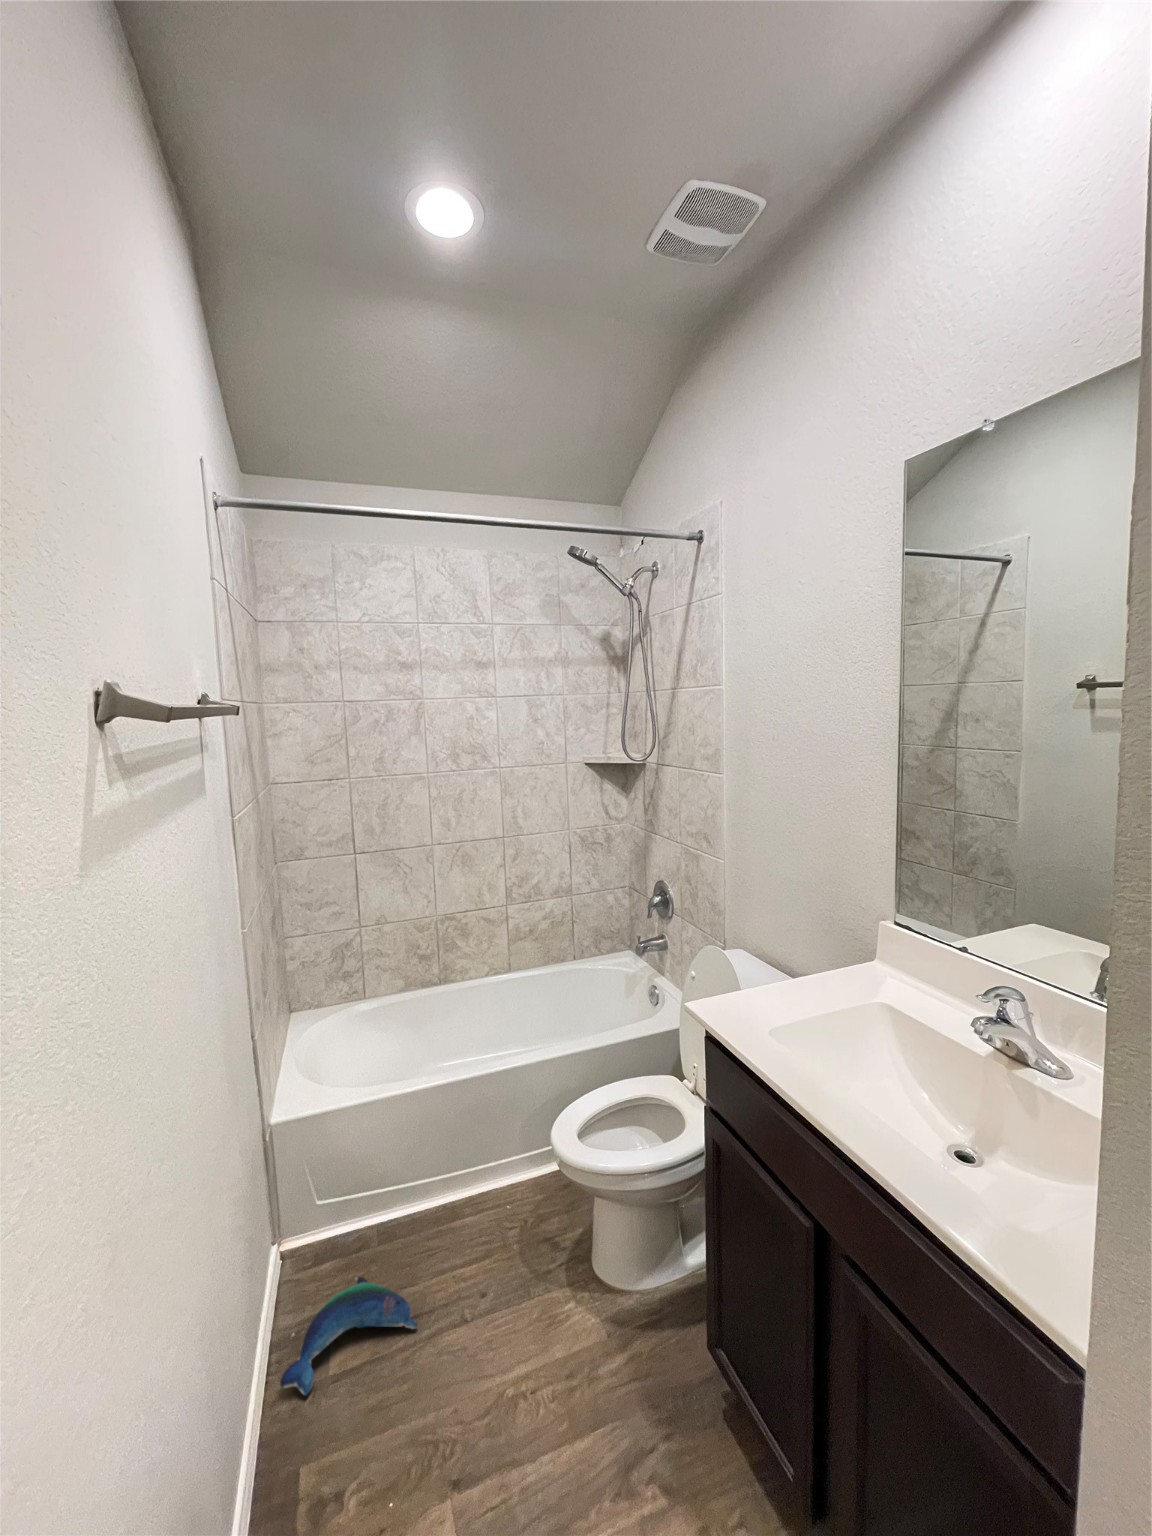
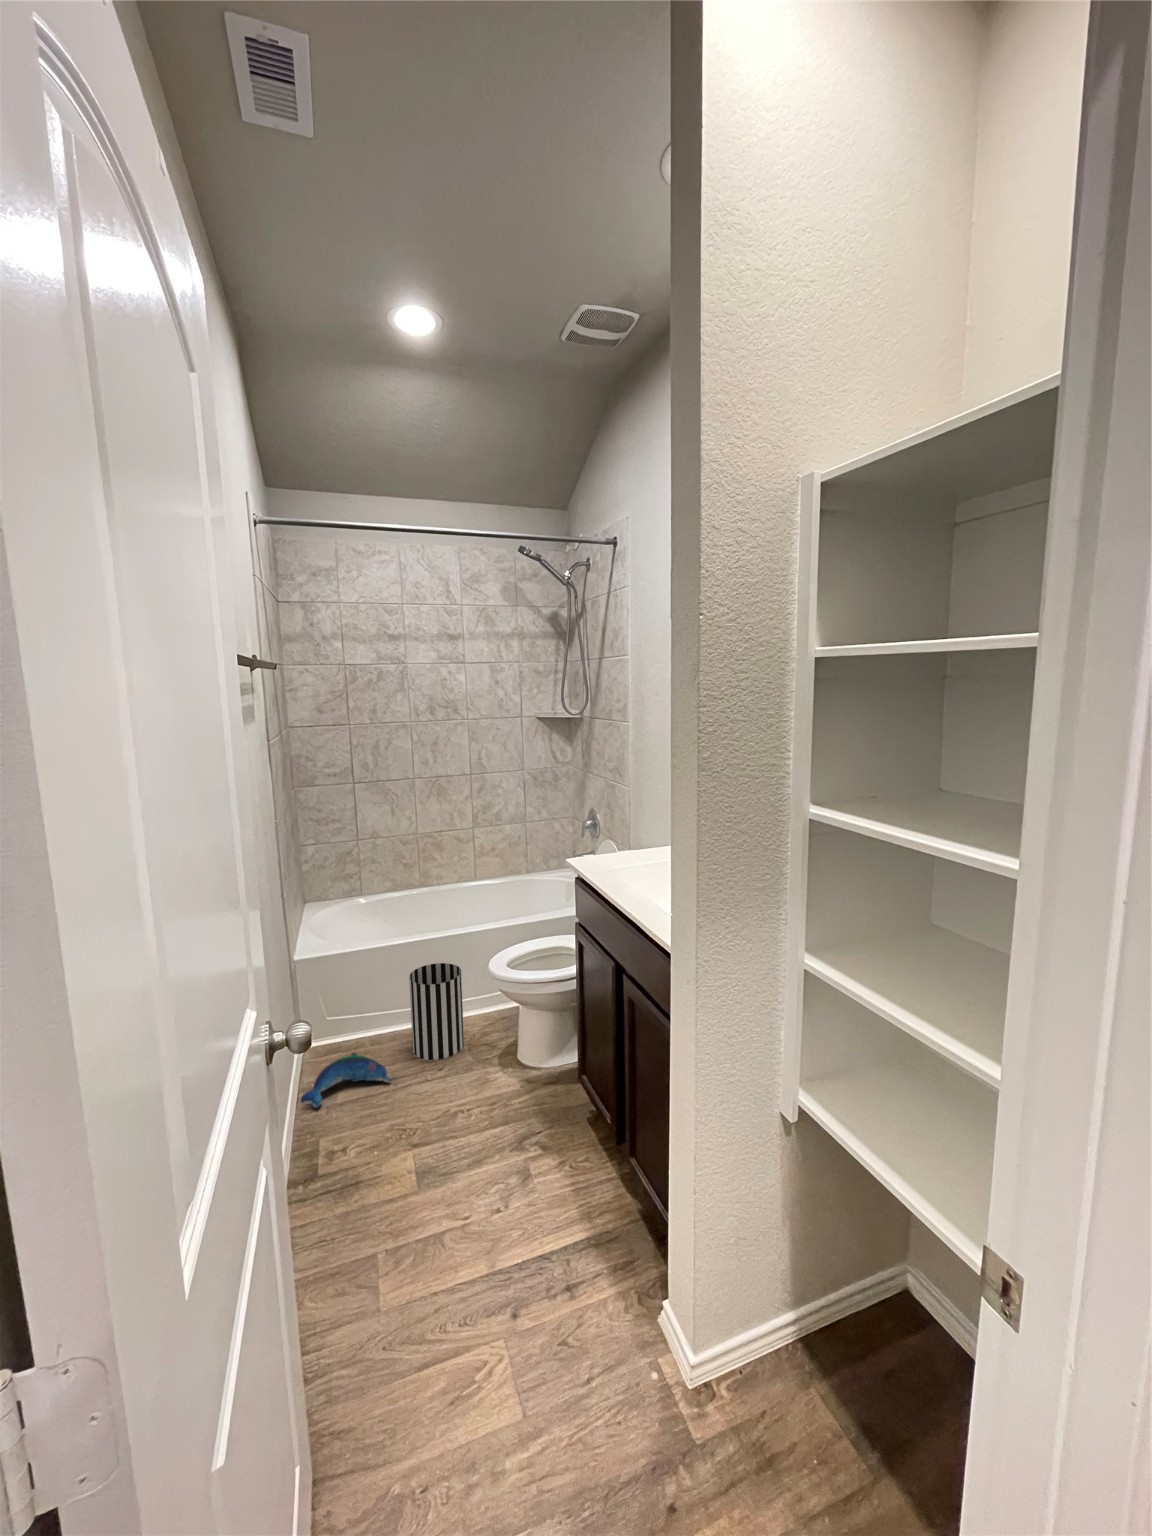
wastebasket: none [439,1118,516,1275] -> present [409,963,464,1060]

